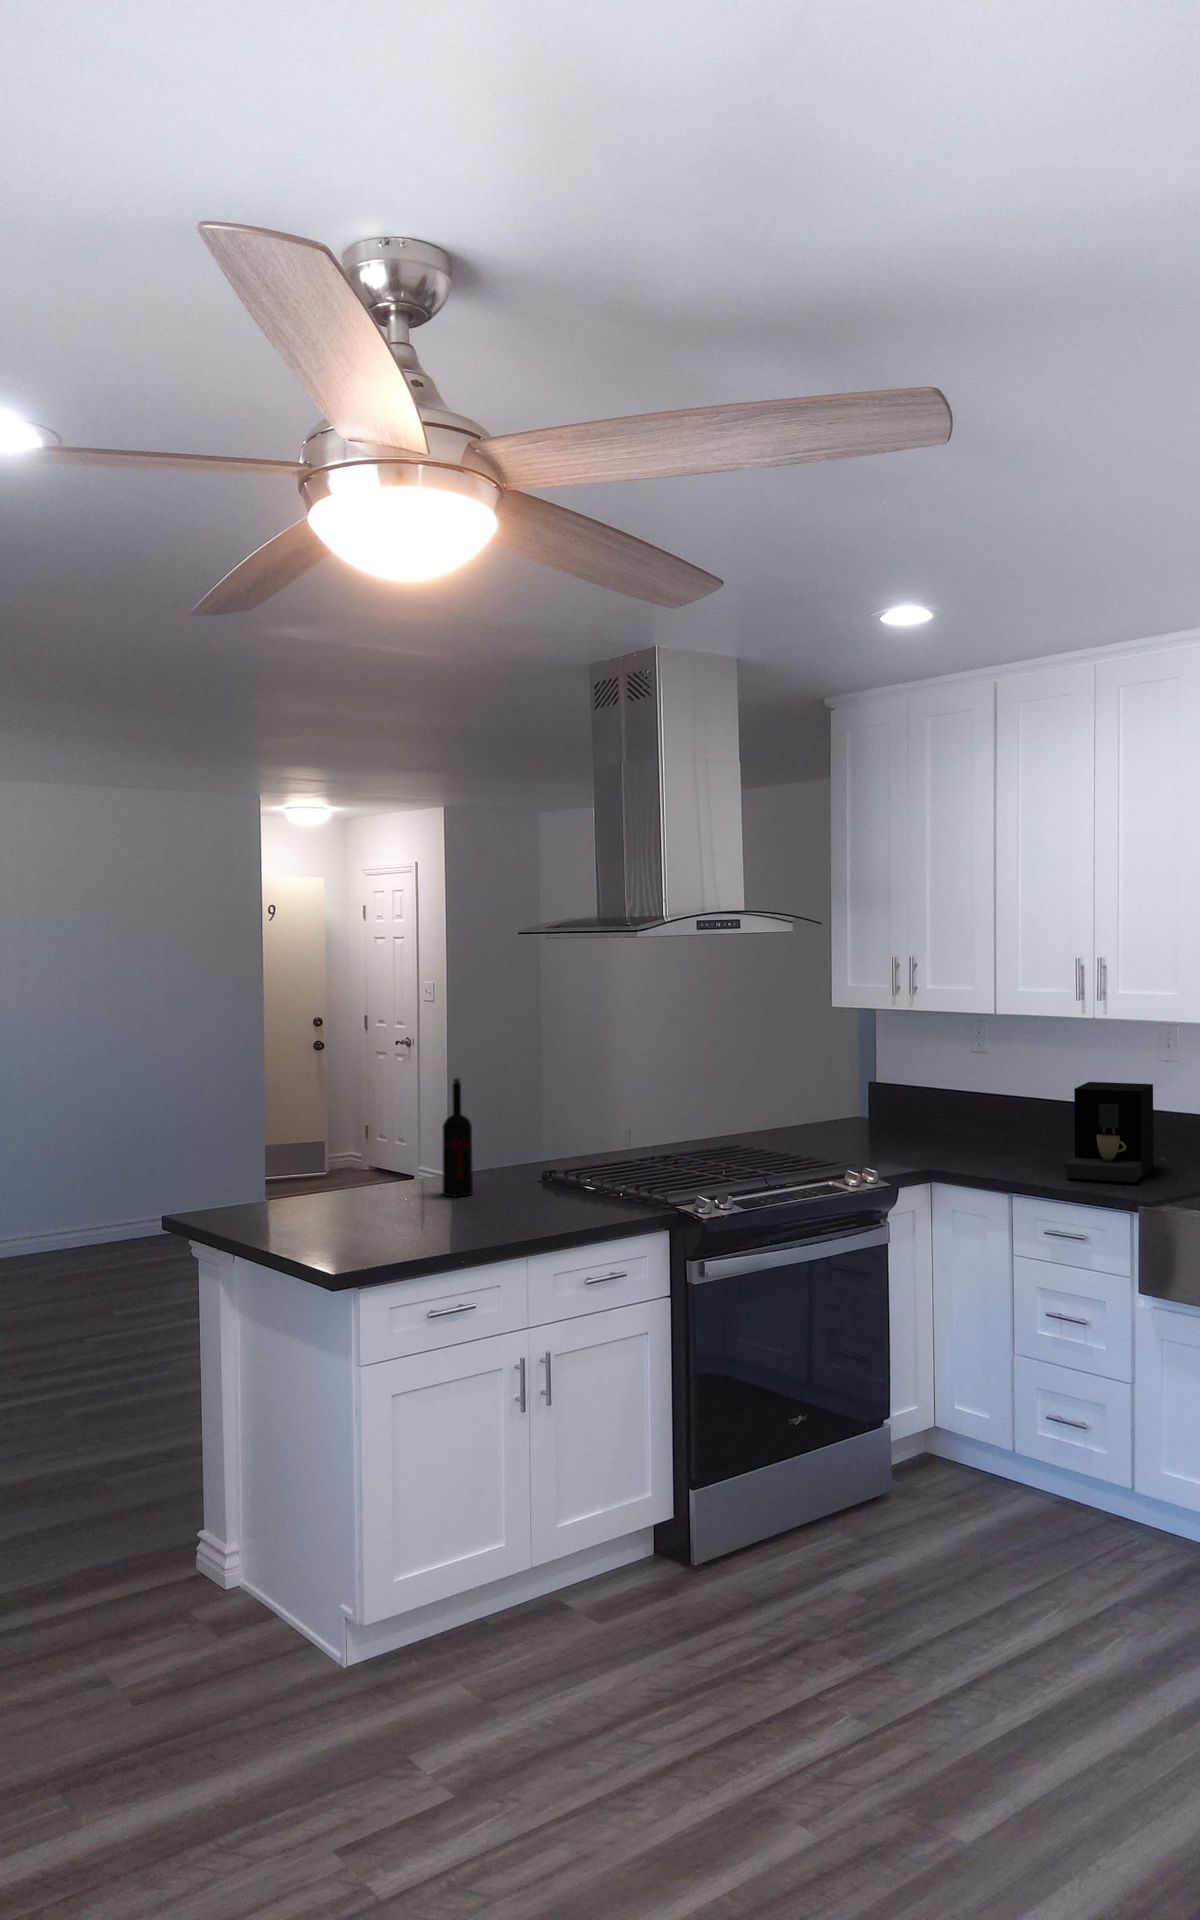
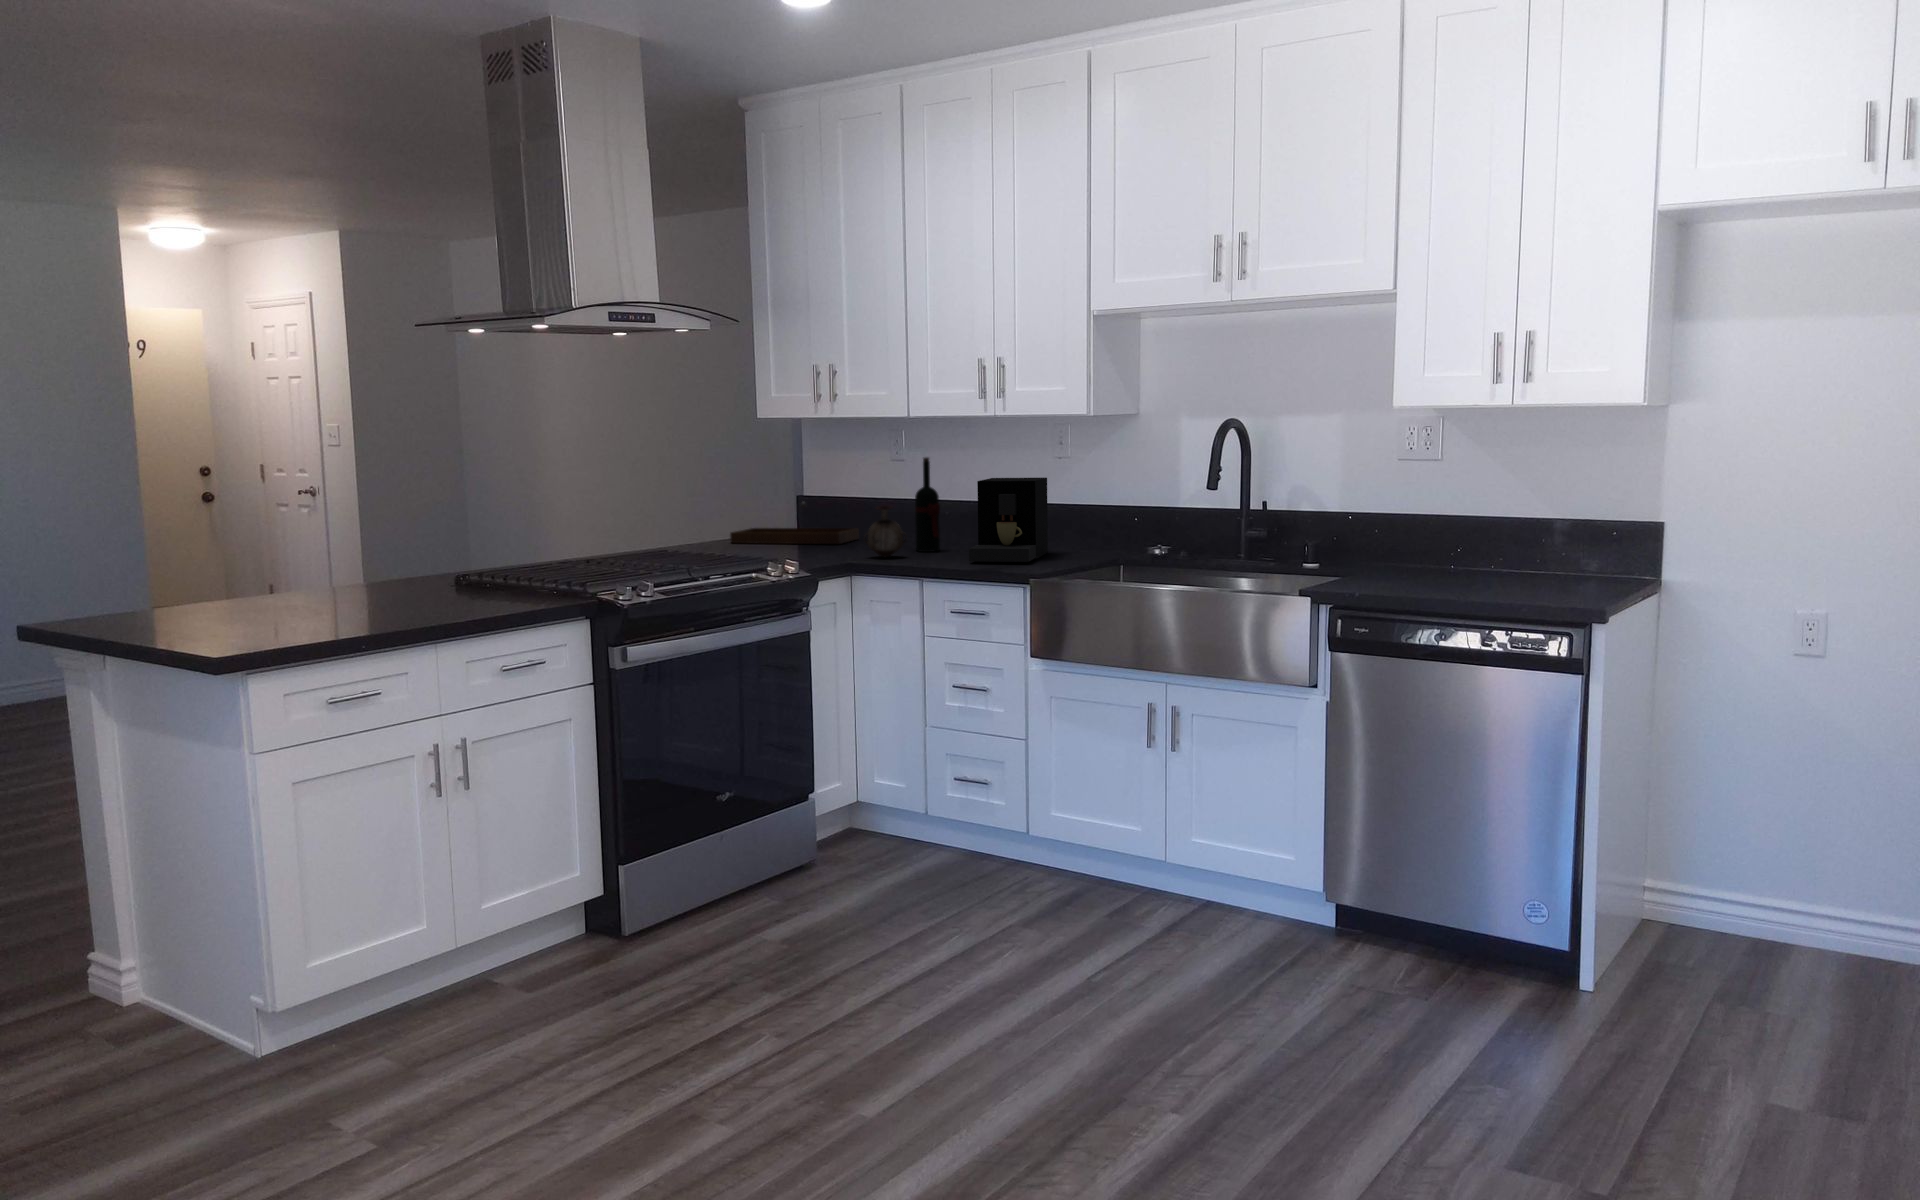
wine bottle: present [443,1078,473,1196] -> present [915,457,940,552]
tray: none [802,1092,936,1141] -> present [730,501,859,544]
vase: none [947,1109,994,1164] -> present [865,505,906,557]

